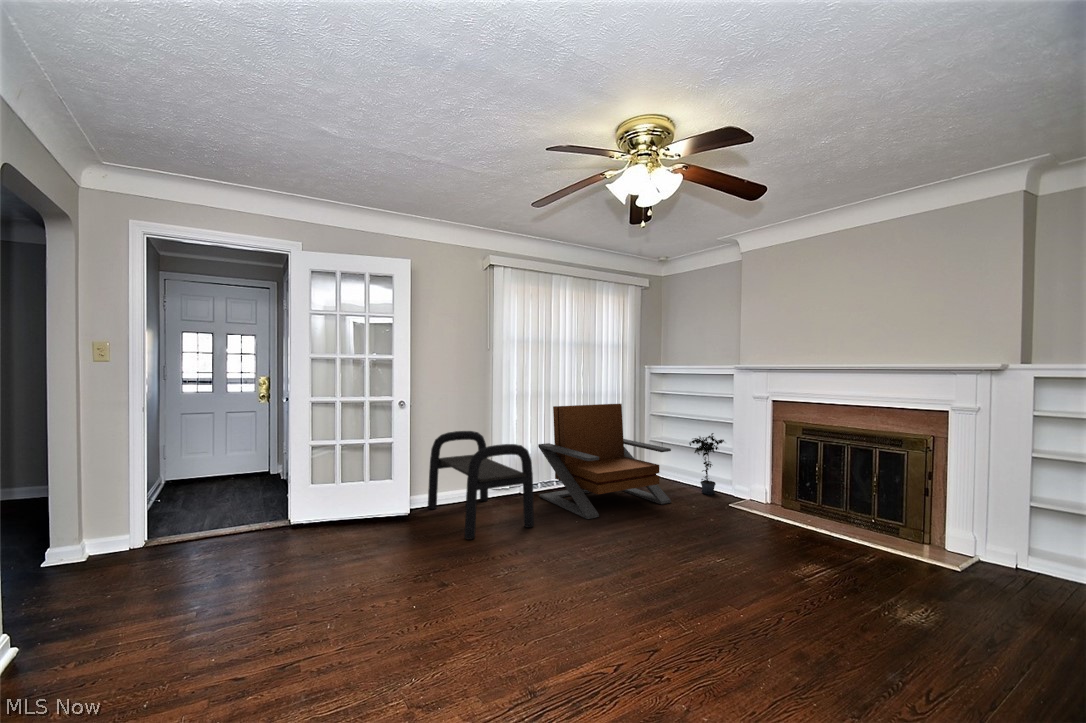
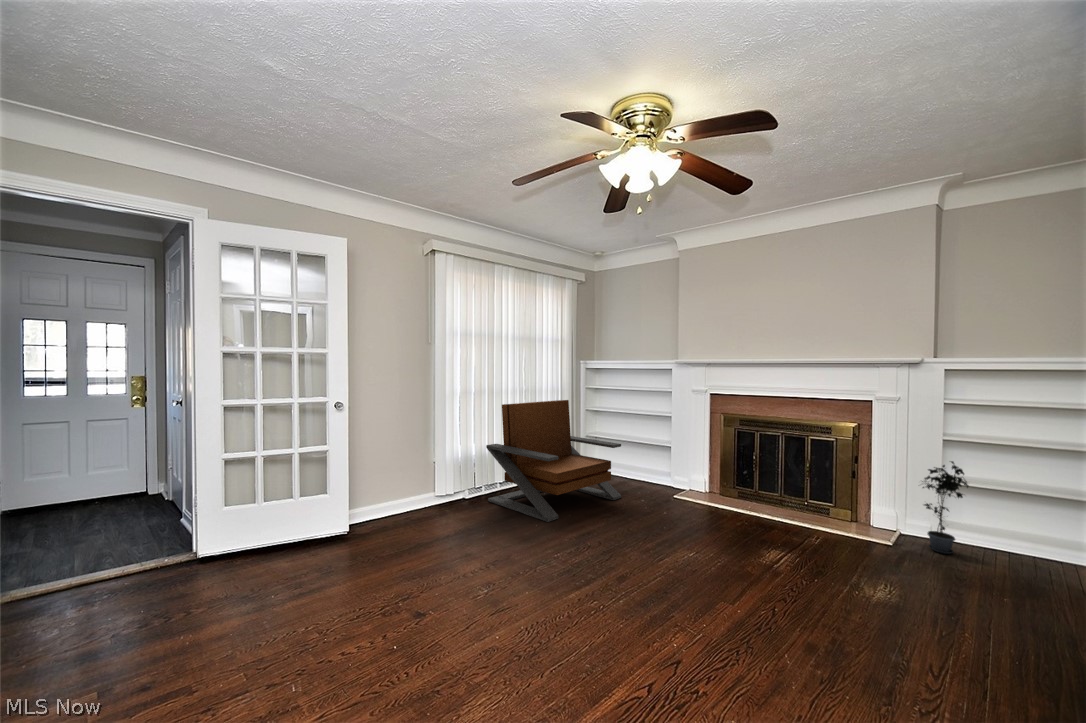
bench: present [428,431,534,539] -> none [367,434,496,557]
potted plant: present [689,433,724,495] -> present [922,461,968,554]

